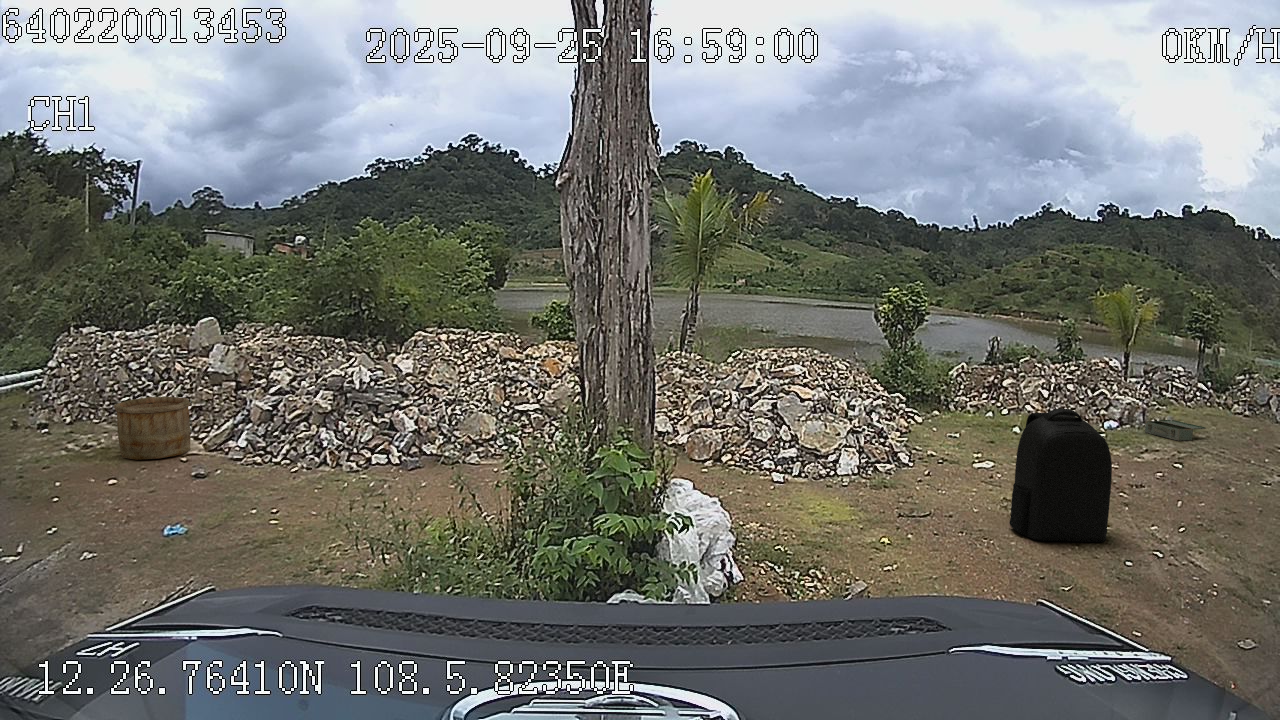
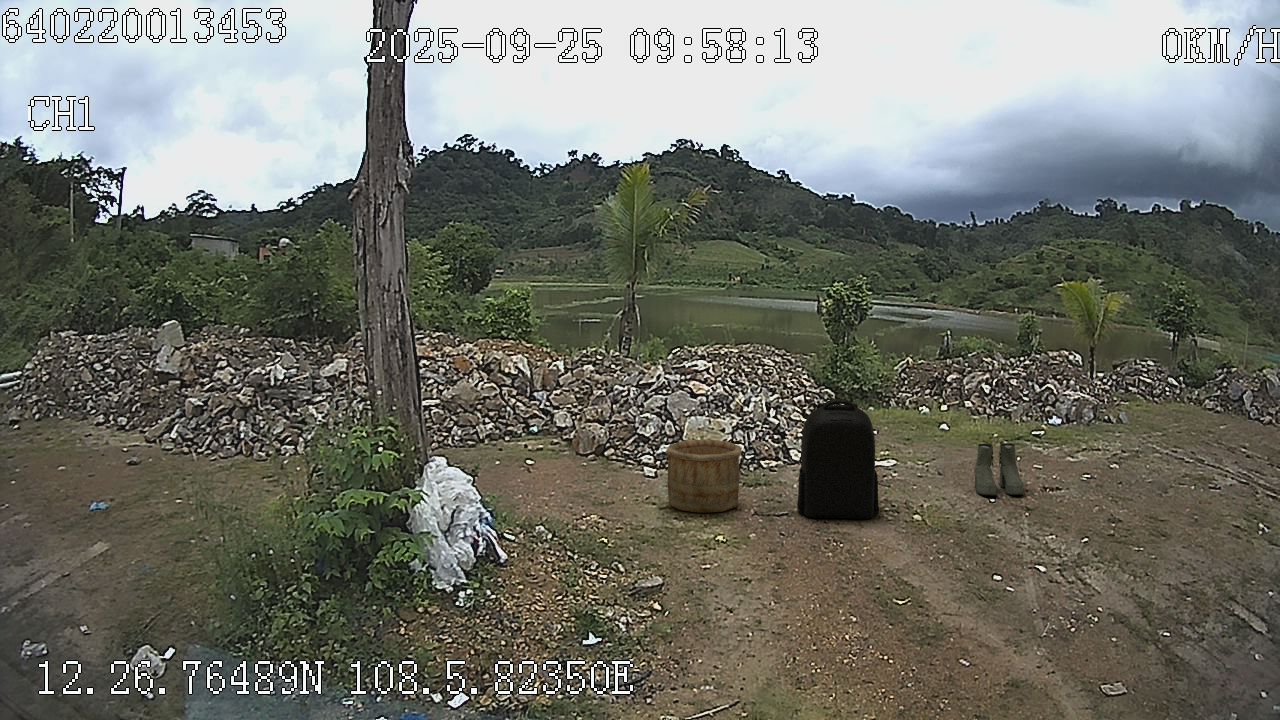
wooden bucket: present [114,397,191,460] -> present [665,439,741,513]
toolbox: present [1145,420,1206,441] -> none [1058,414,1112,435]
boots: none [1158,455,1224,511] -> present [974,443,1023,496]

